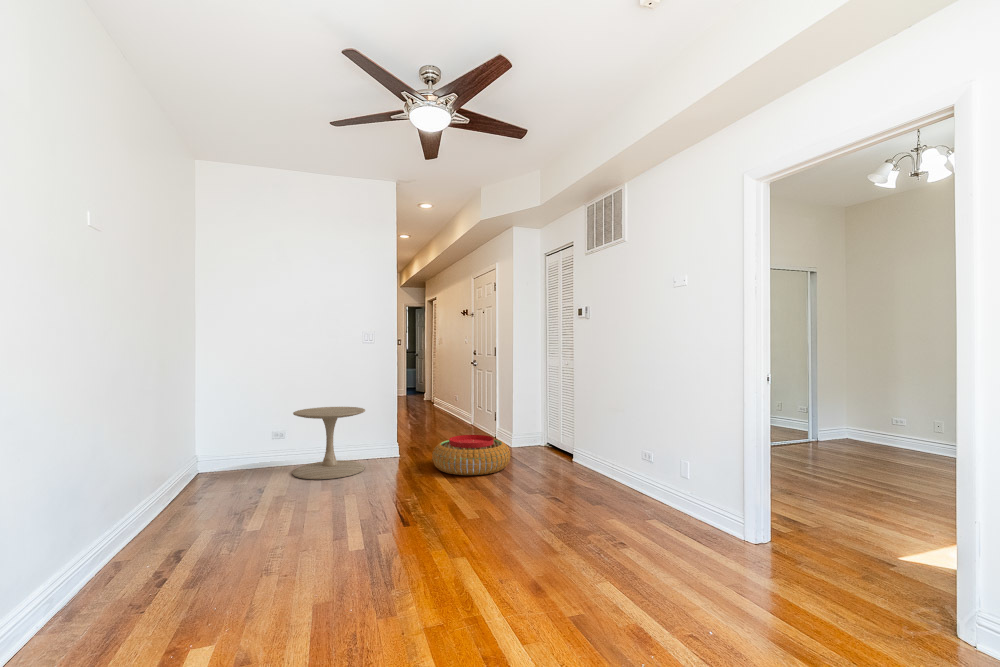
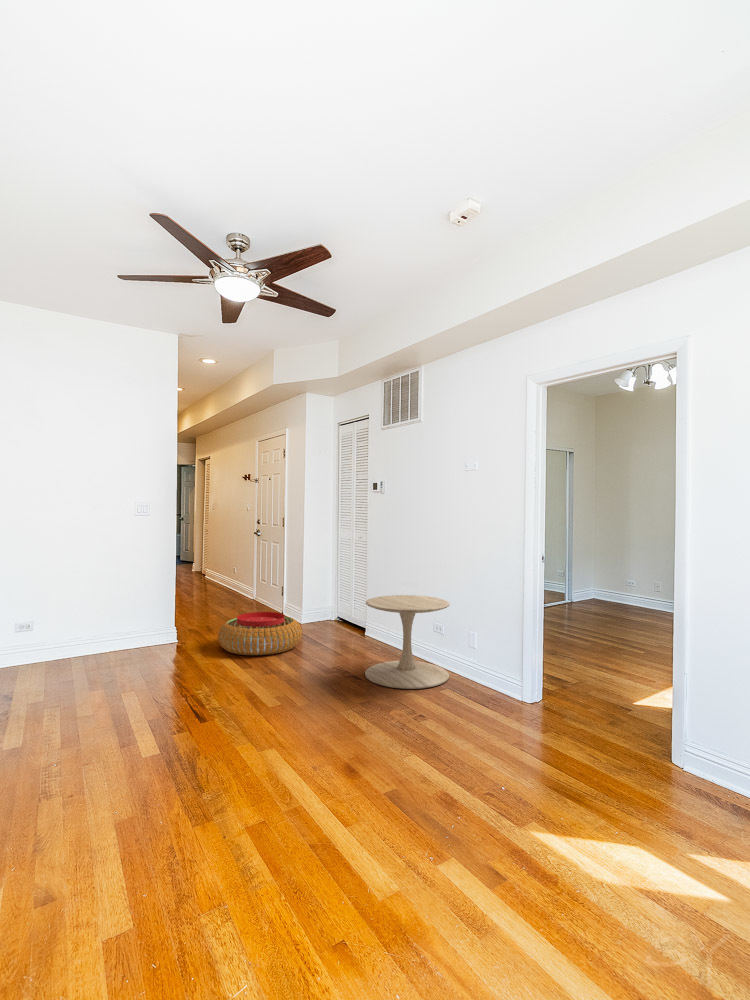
side table: present [293,407,365,480] -> present [365,595,450,689]

